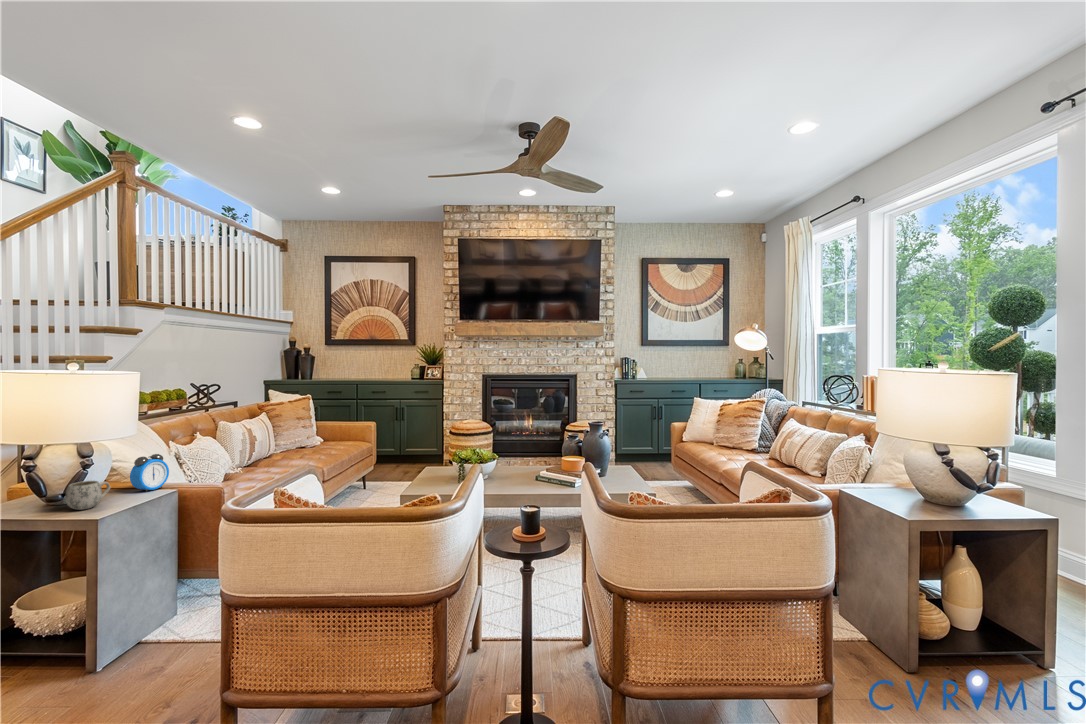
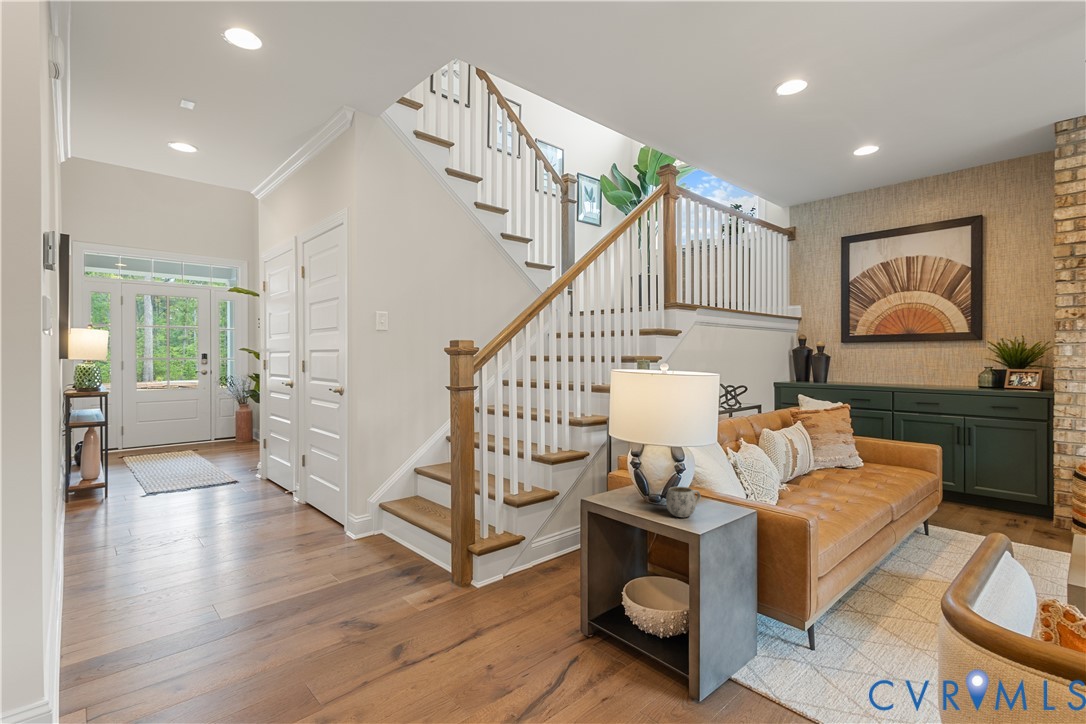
alarm clock: present [130,454,169,492] -> none [711,464,746,506]

